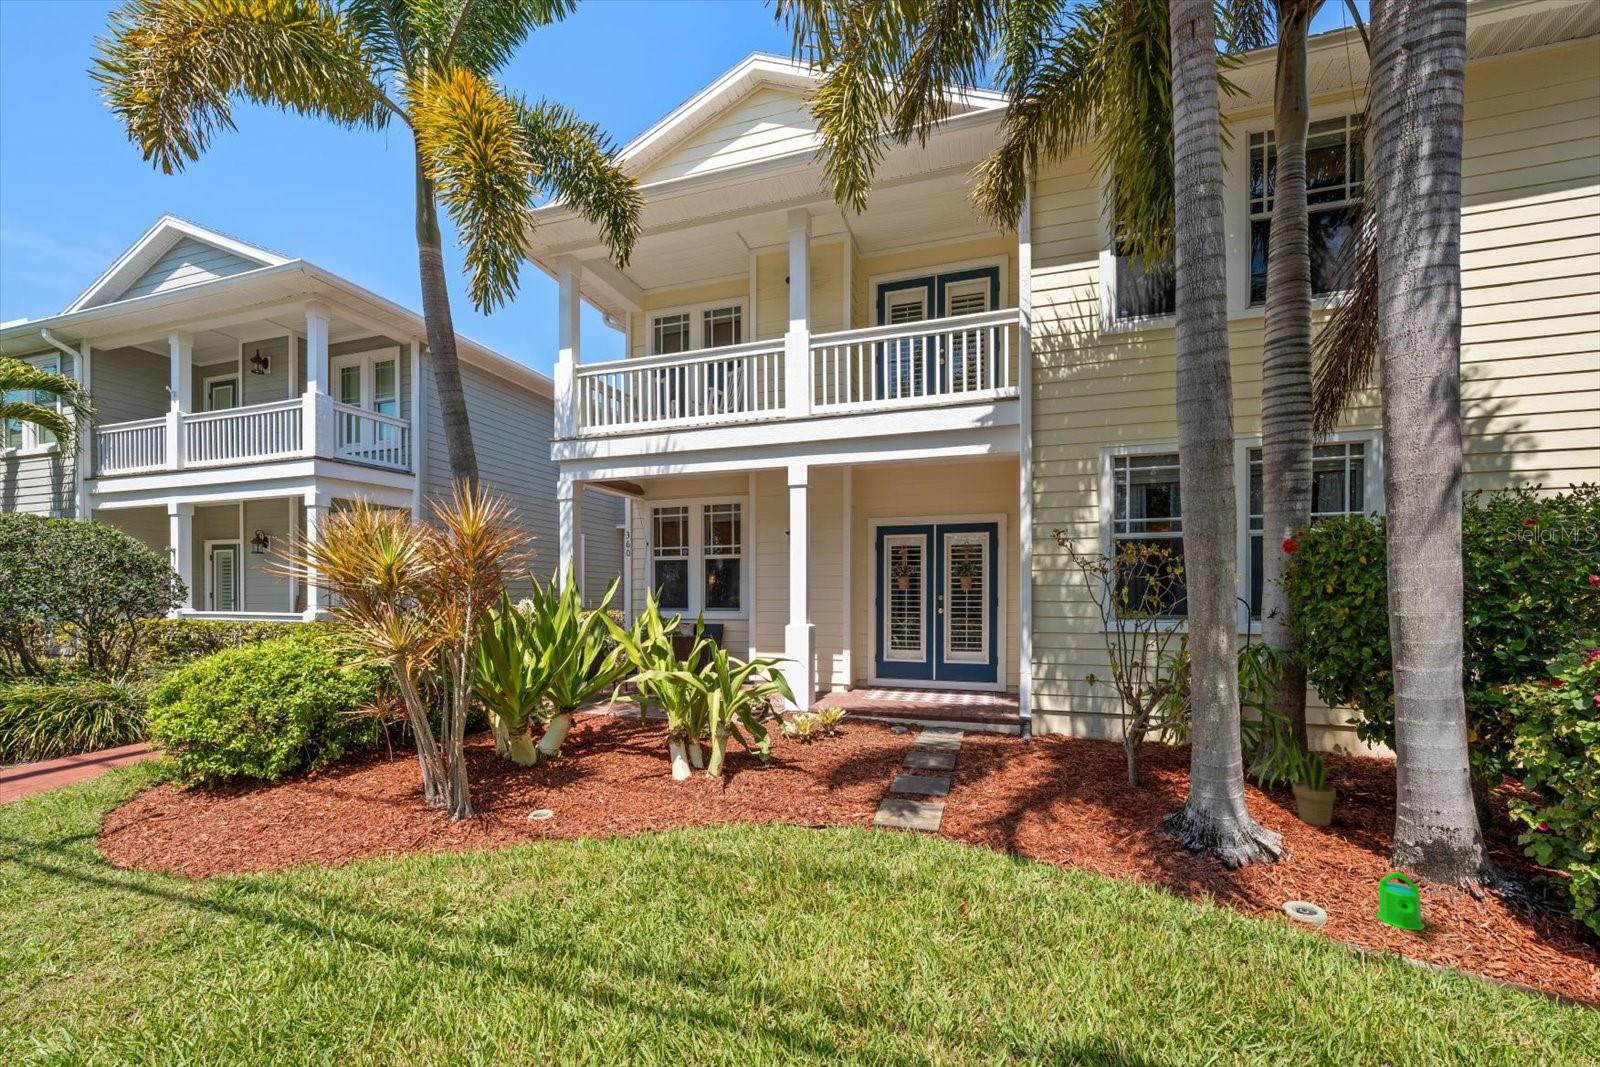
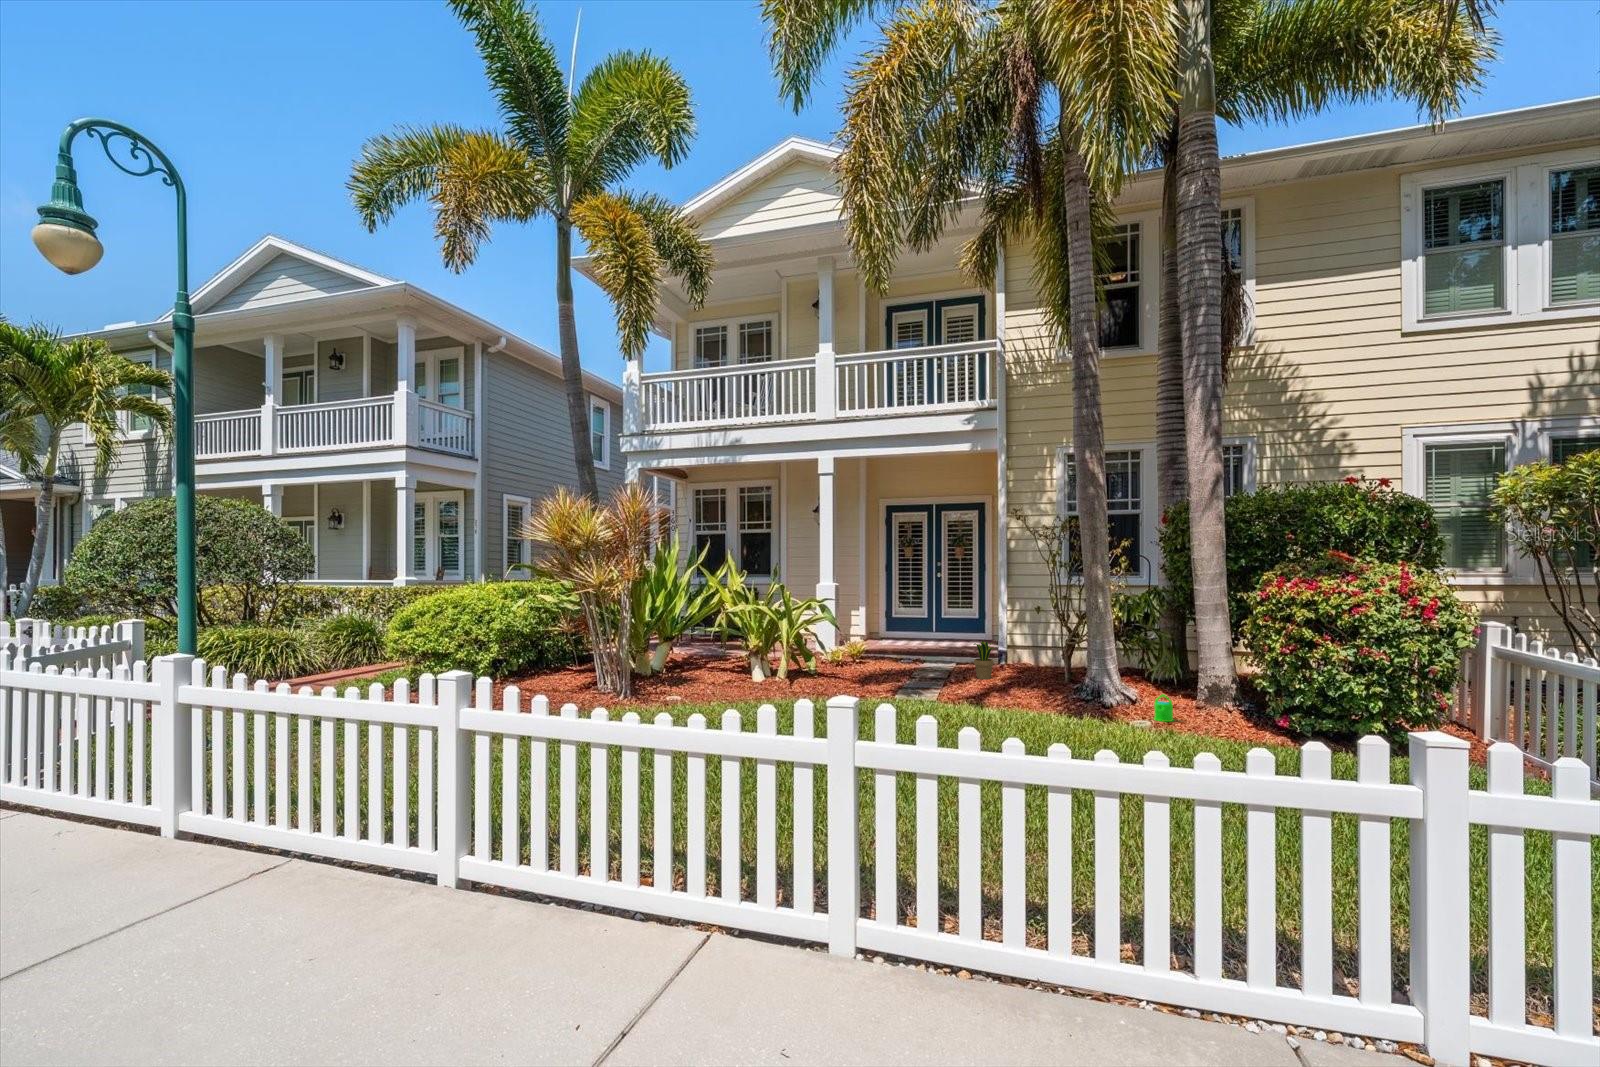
potted plant: present [1293,752,1336,826] -> present [973,640,994,679]

